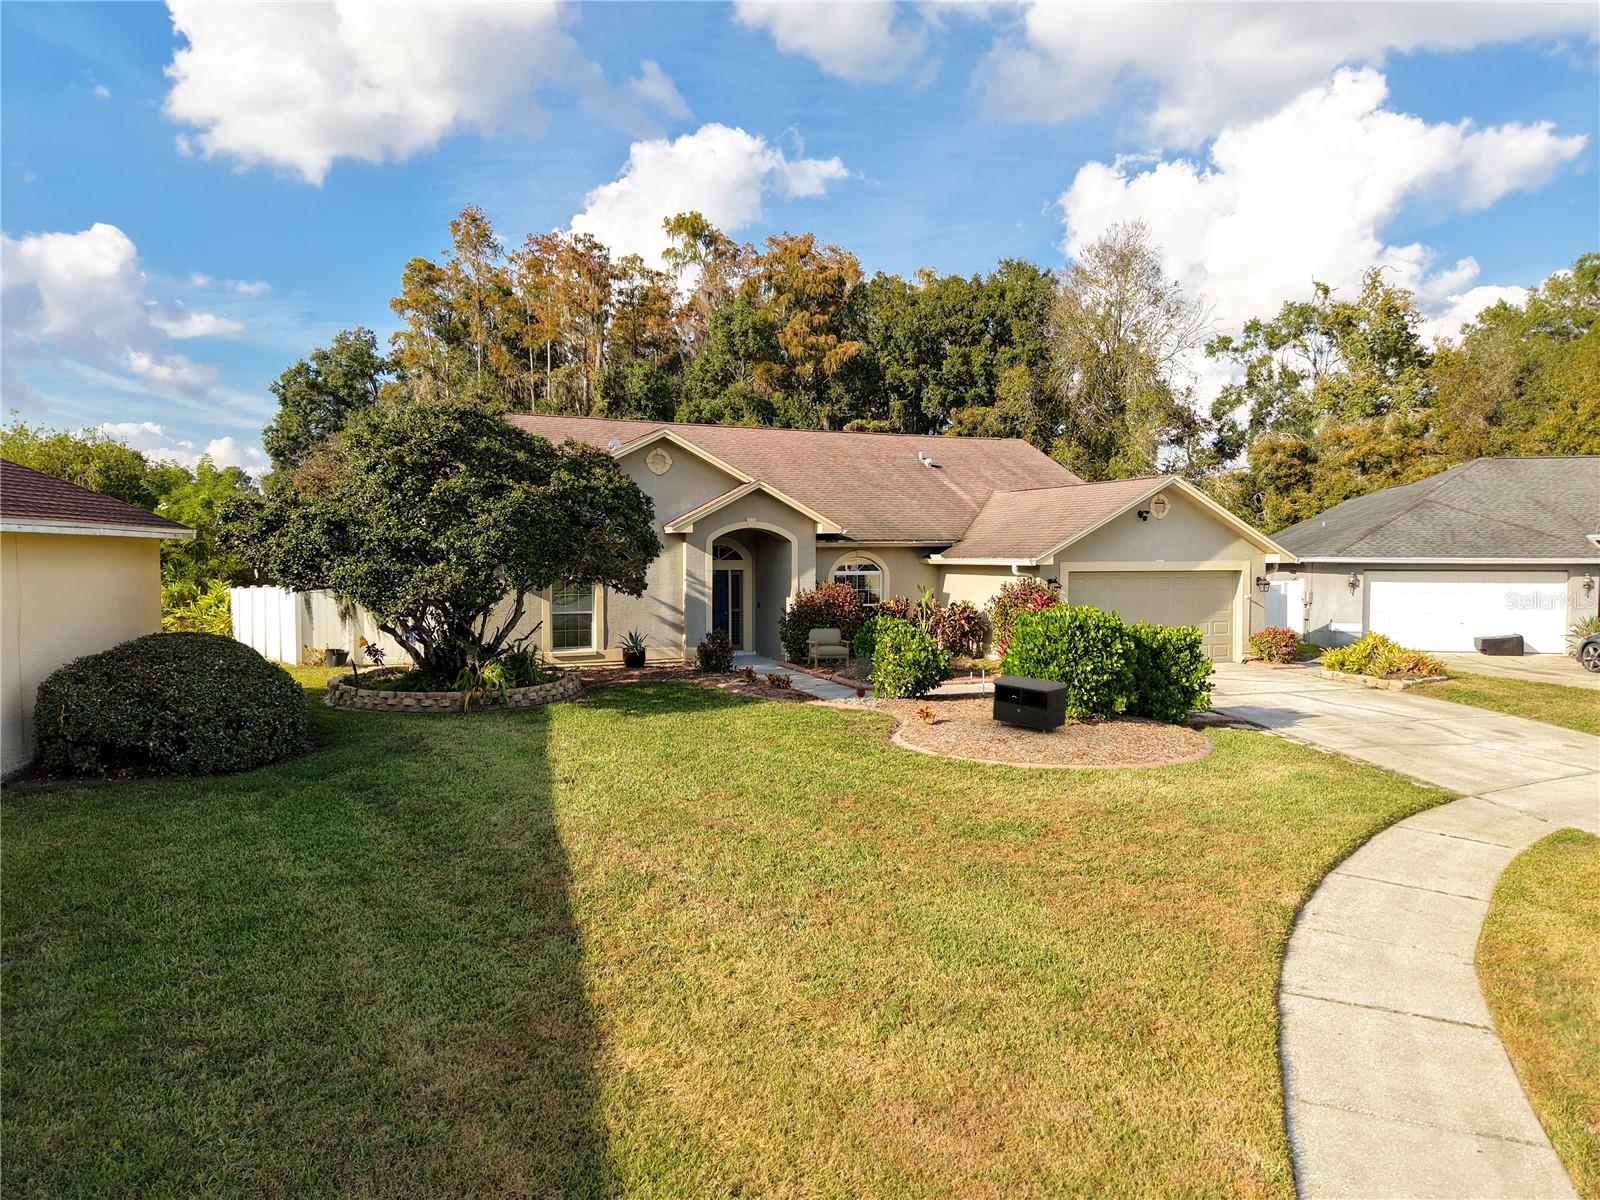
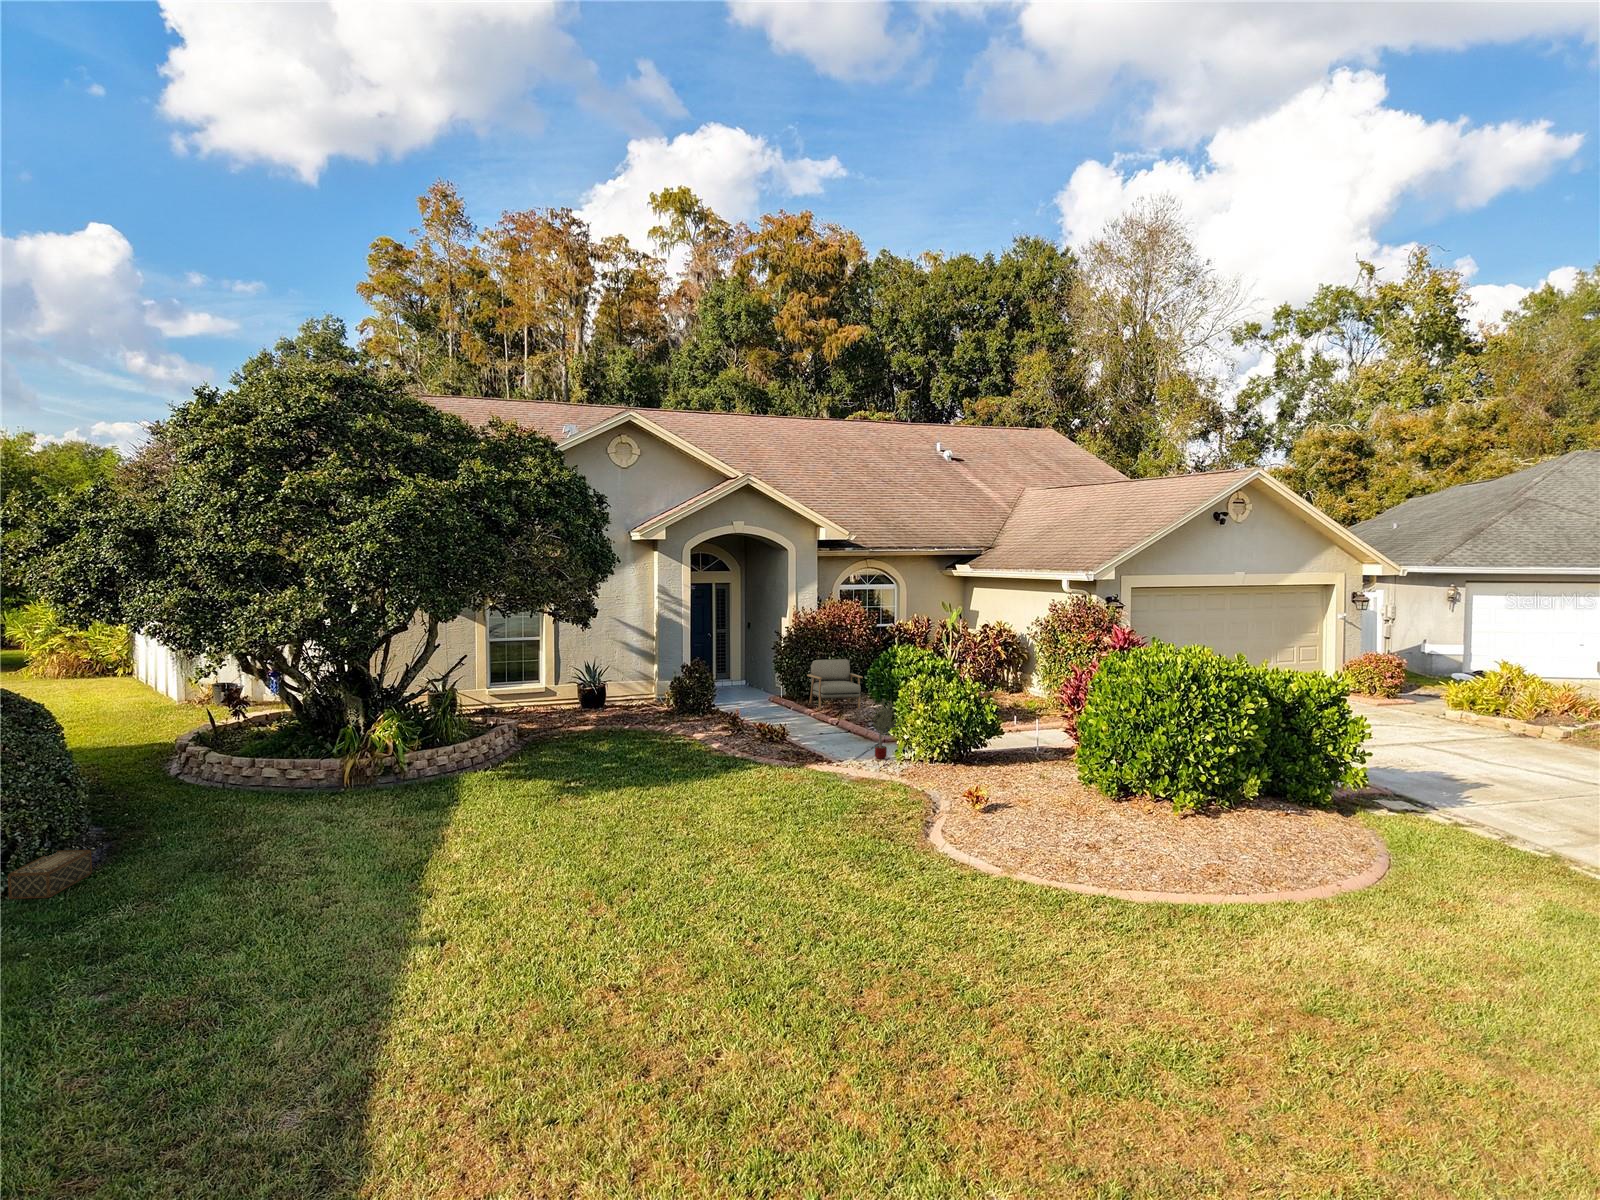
storage bench: present [993,675,1067,734] -> none [1069,740,1175,829]
woven basket: none [289,732,331,758] -> present [8,850,92,899]

